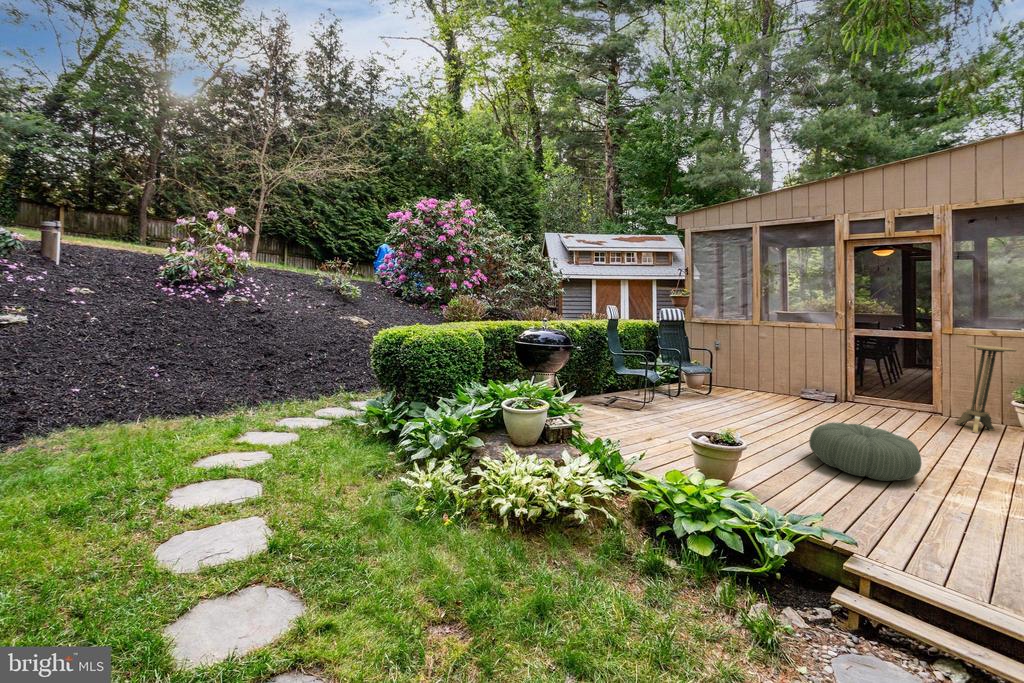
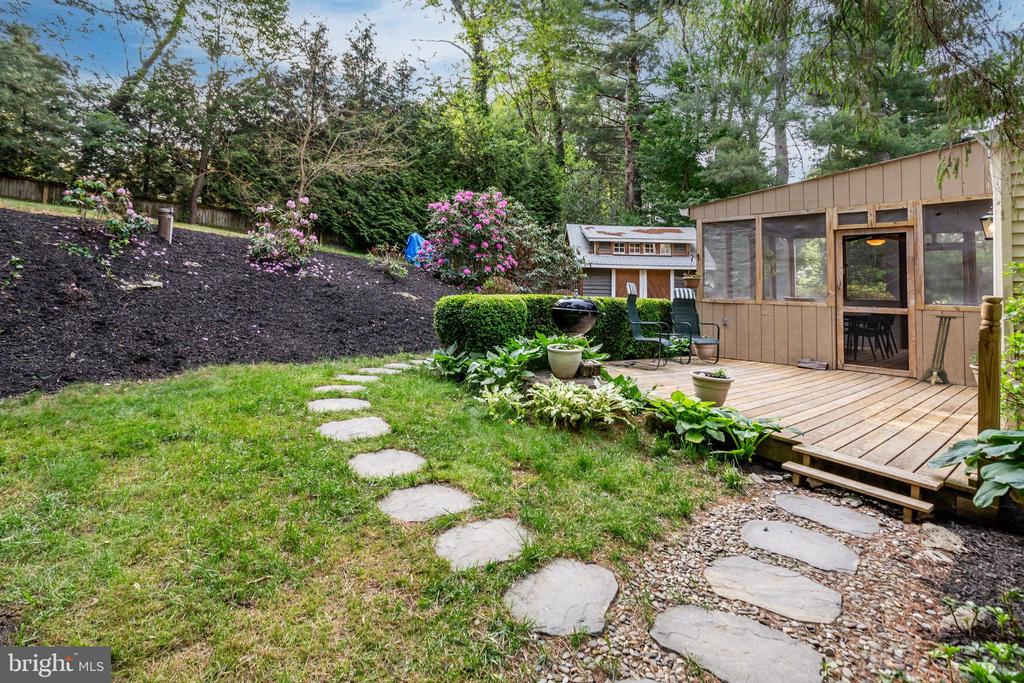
pouf: present [809,422,921,481] -> none [789,367,870,404]

